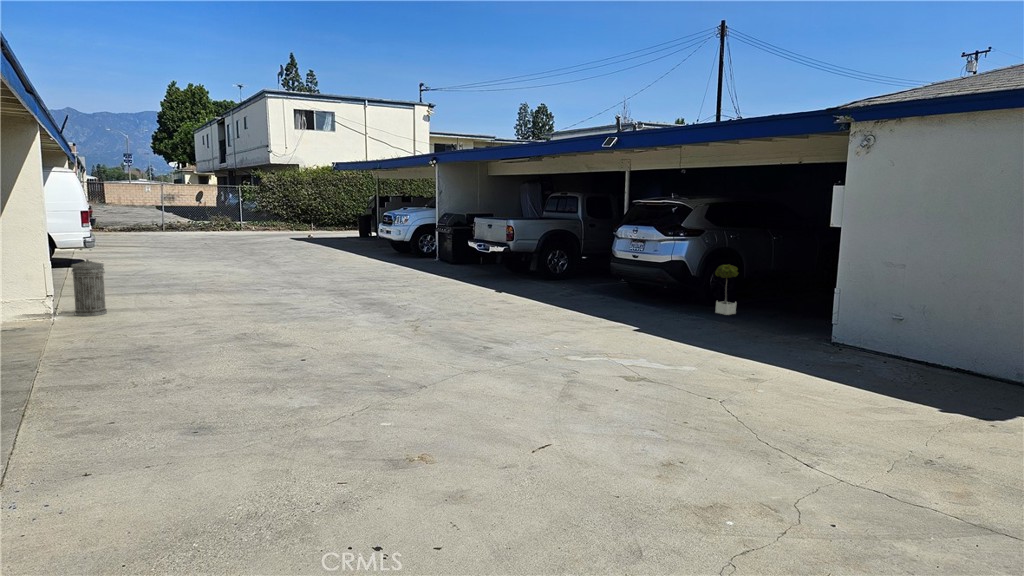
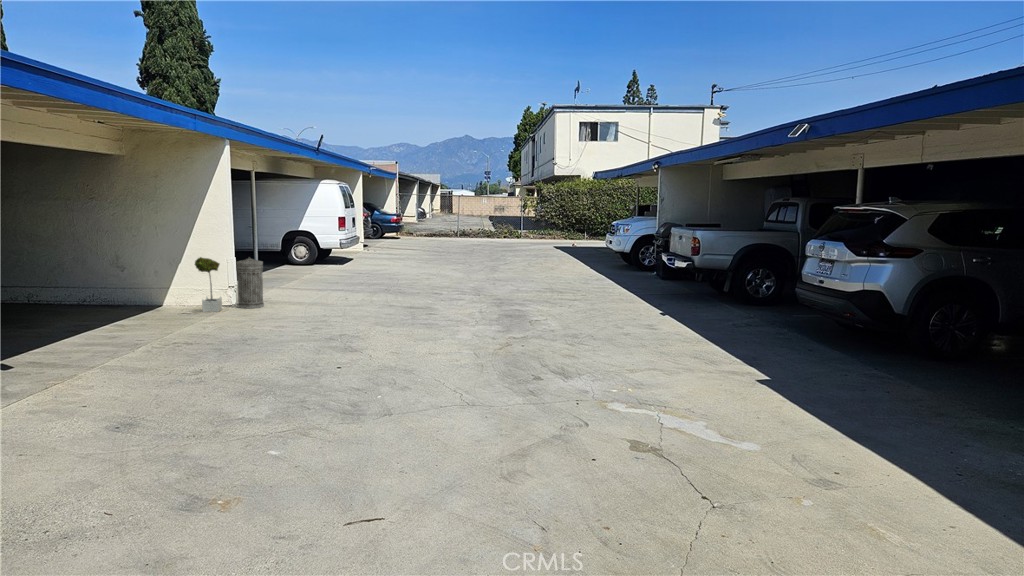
potted tree: present [715,264,738,315] -> present [195,257,222,312]

